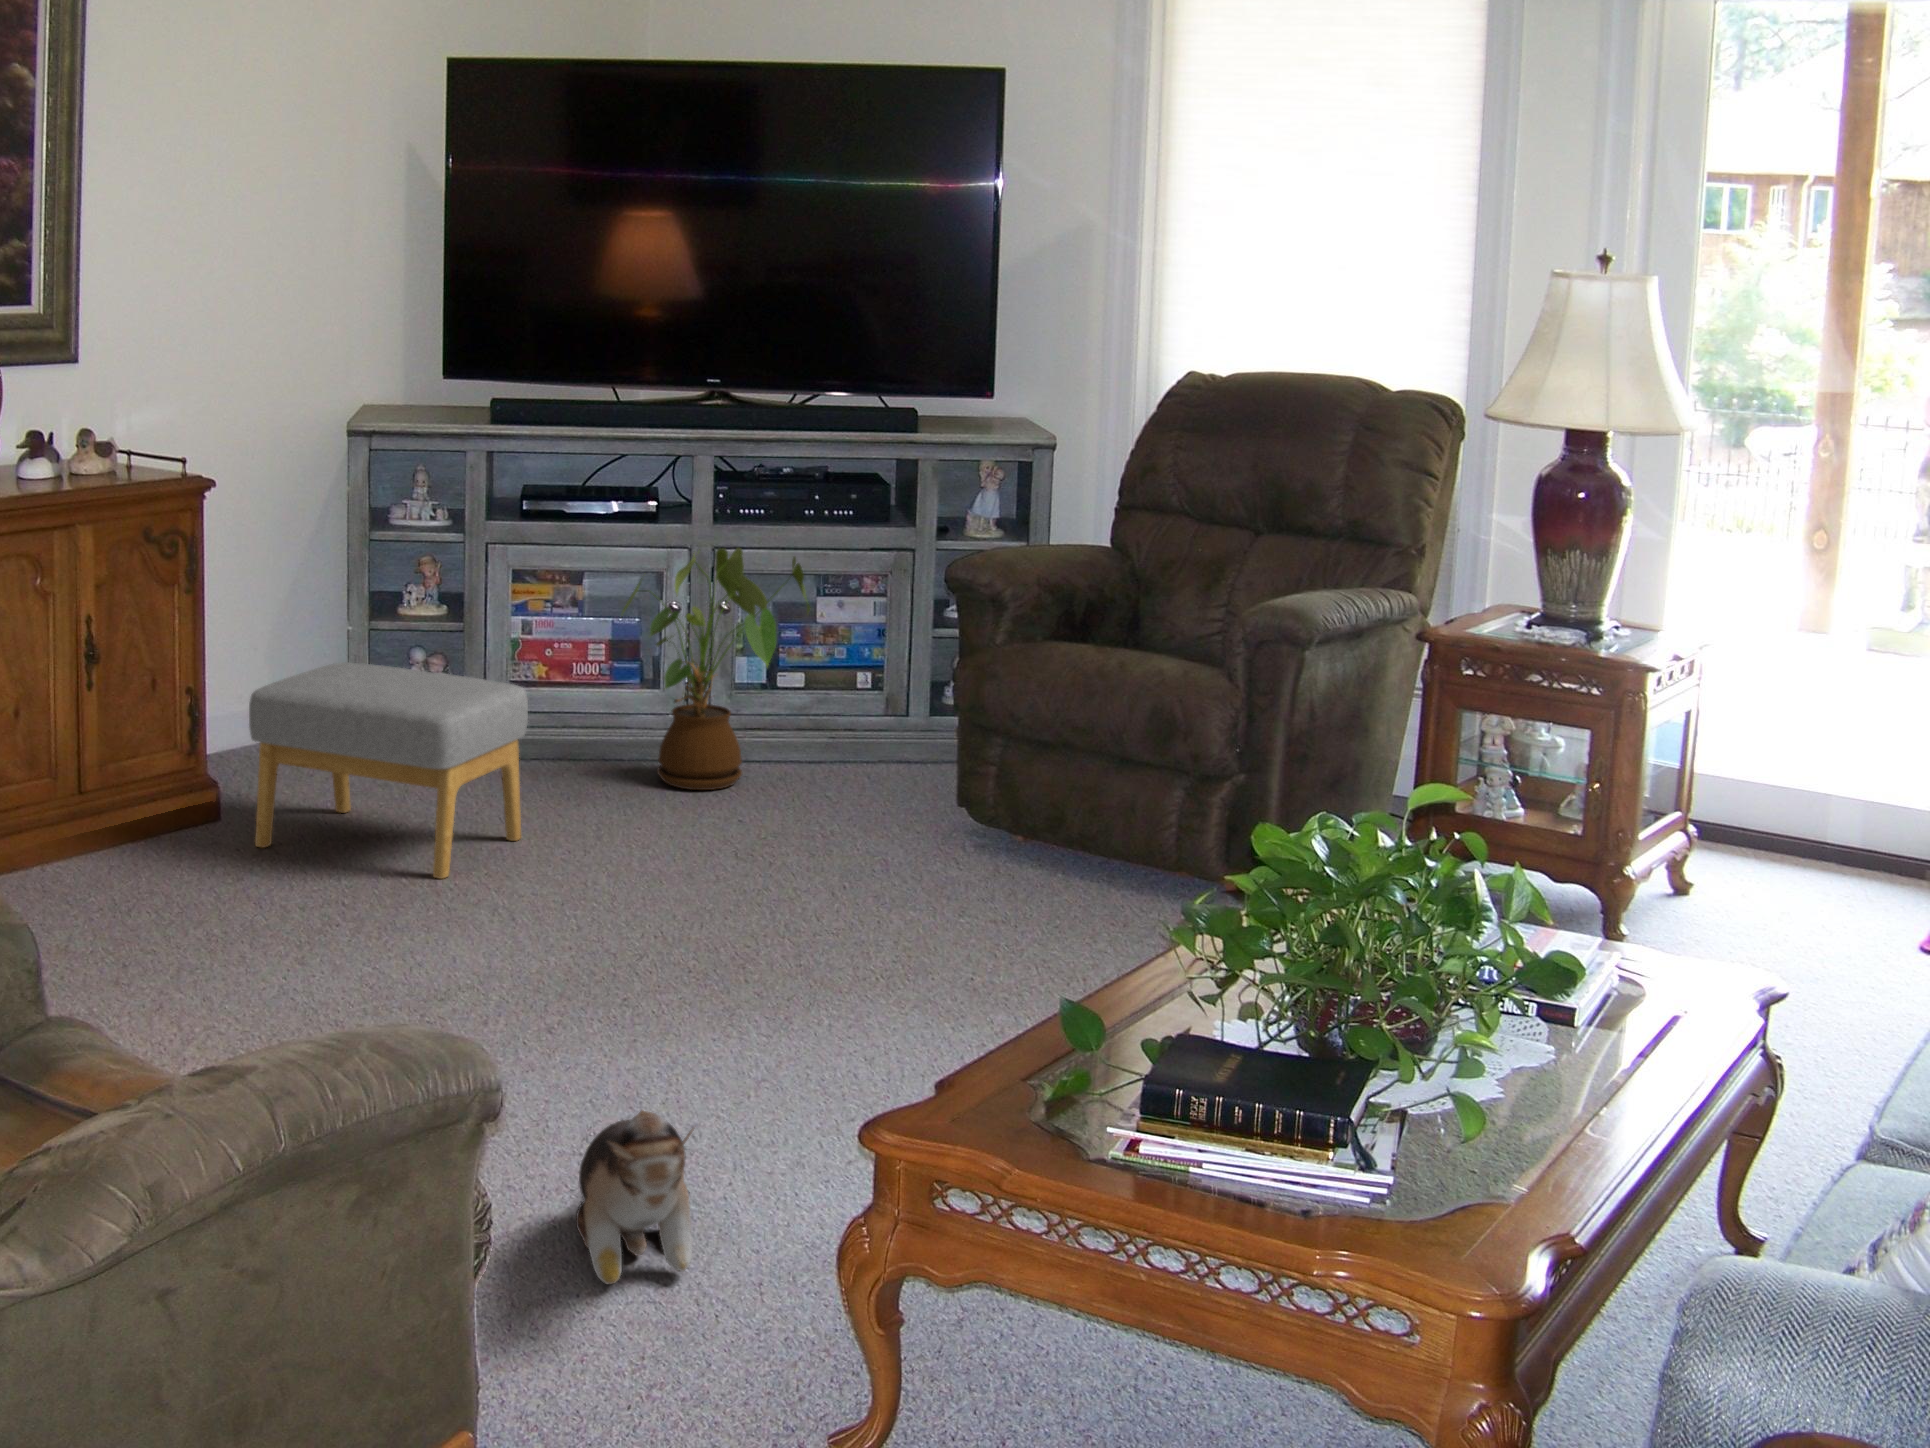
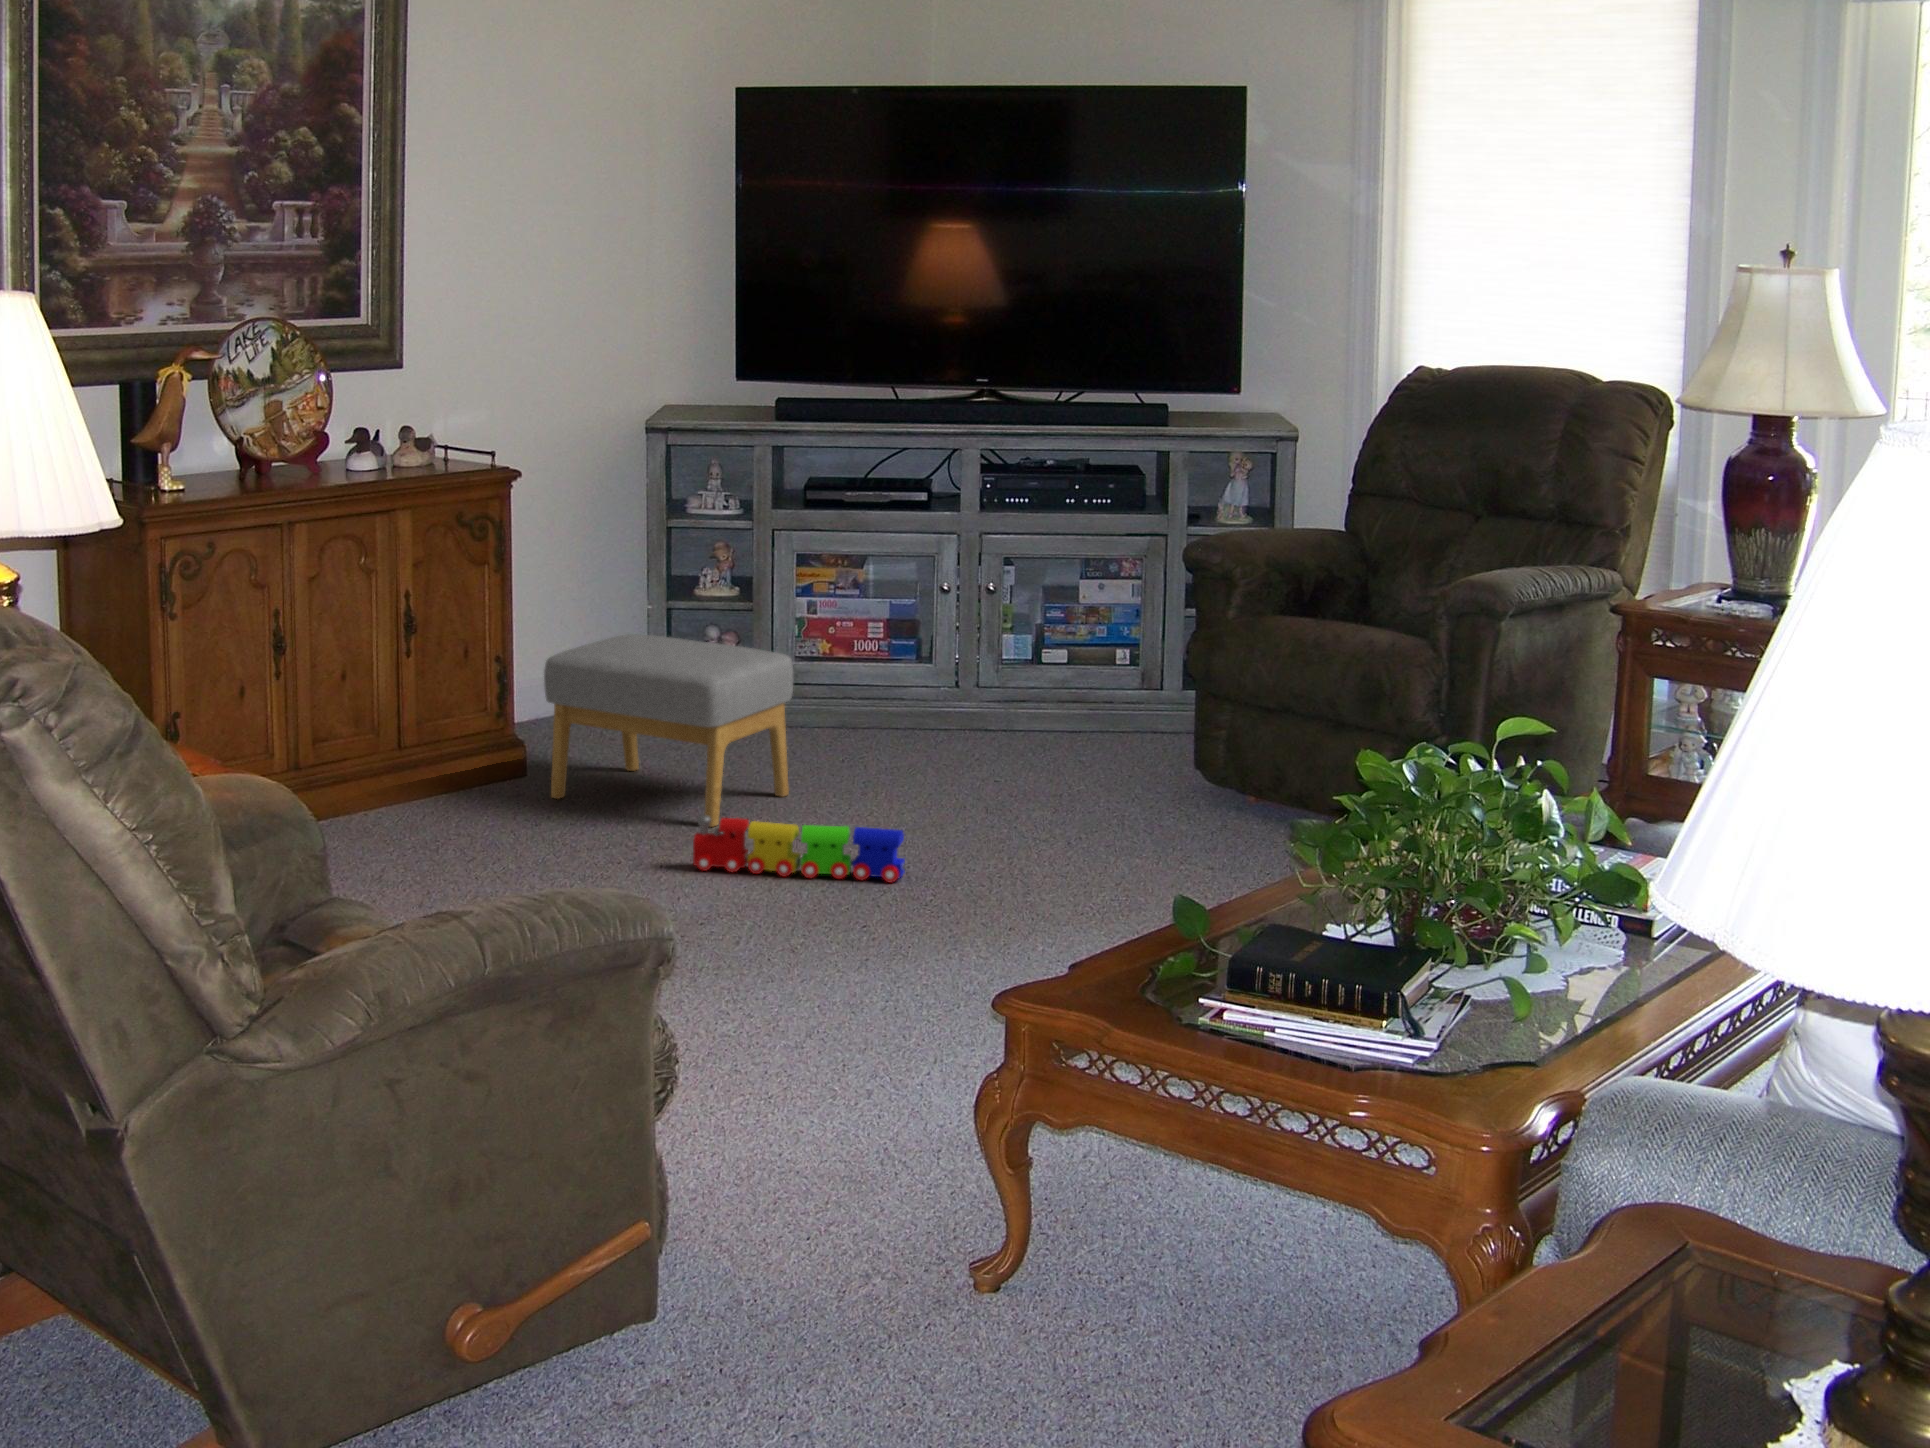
house plant: present [622,548,810,790] -> none [886,530,1066,756]
toy train: none [428,871,665,942] -> present [693,815,905,882]
plush toy: present [576,1110,693,1284] -> none [782,995,878,1148]

